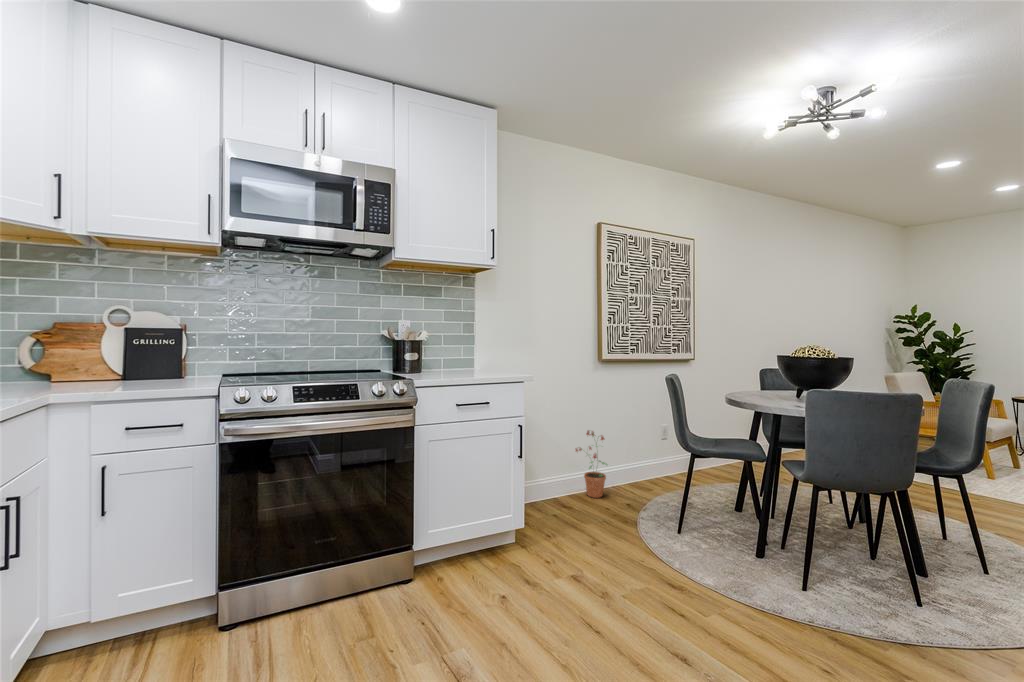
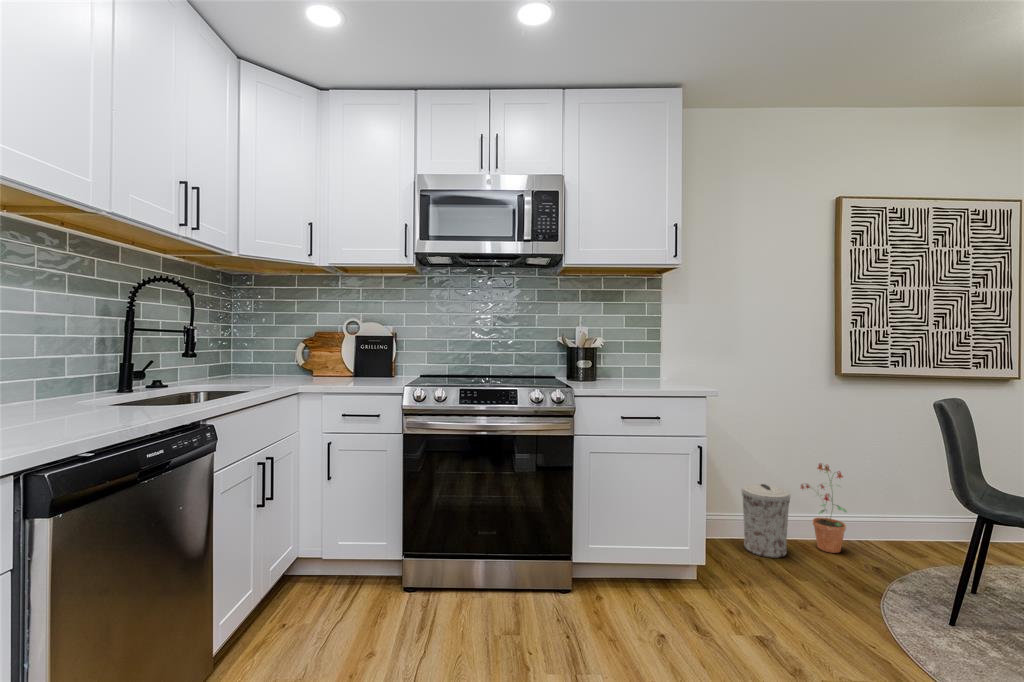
trash can: none [537,451,573,510] -> present [741,484,790,558]

